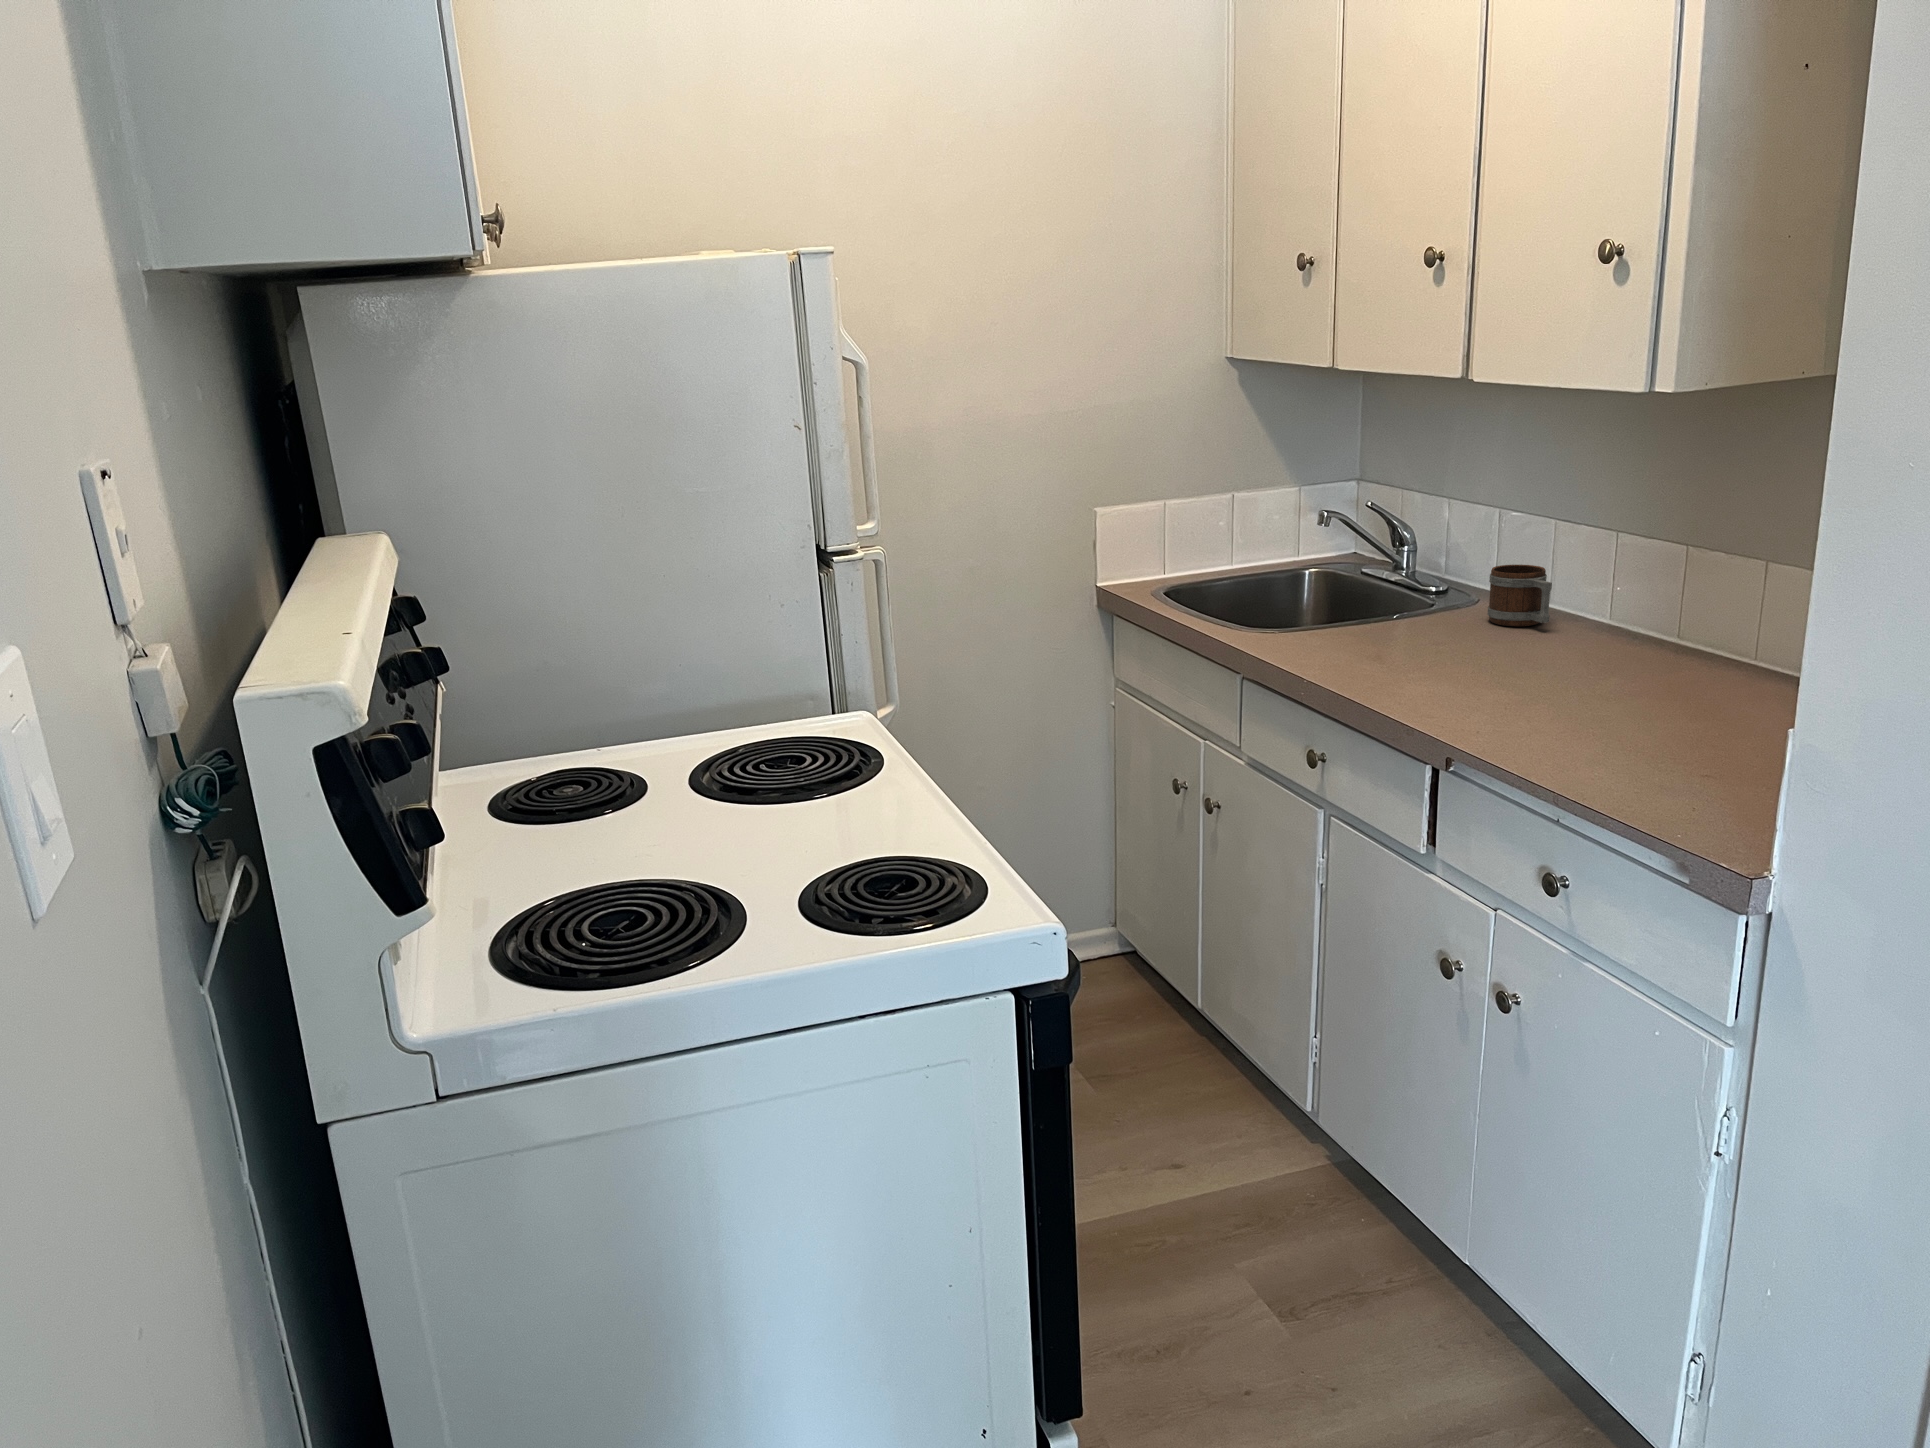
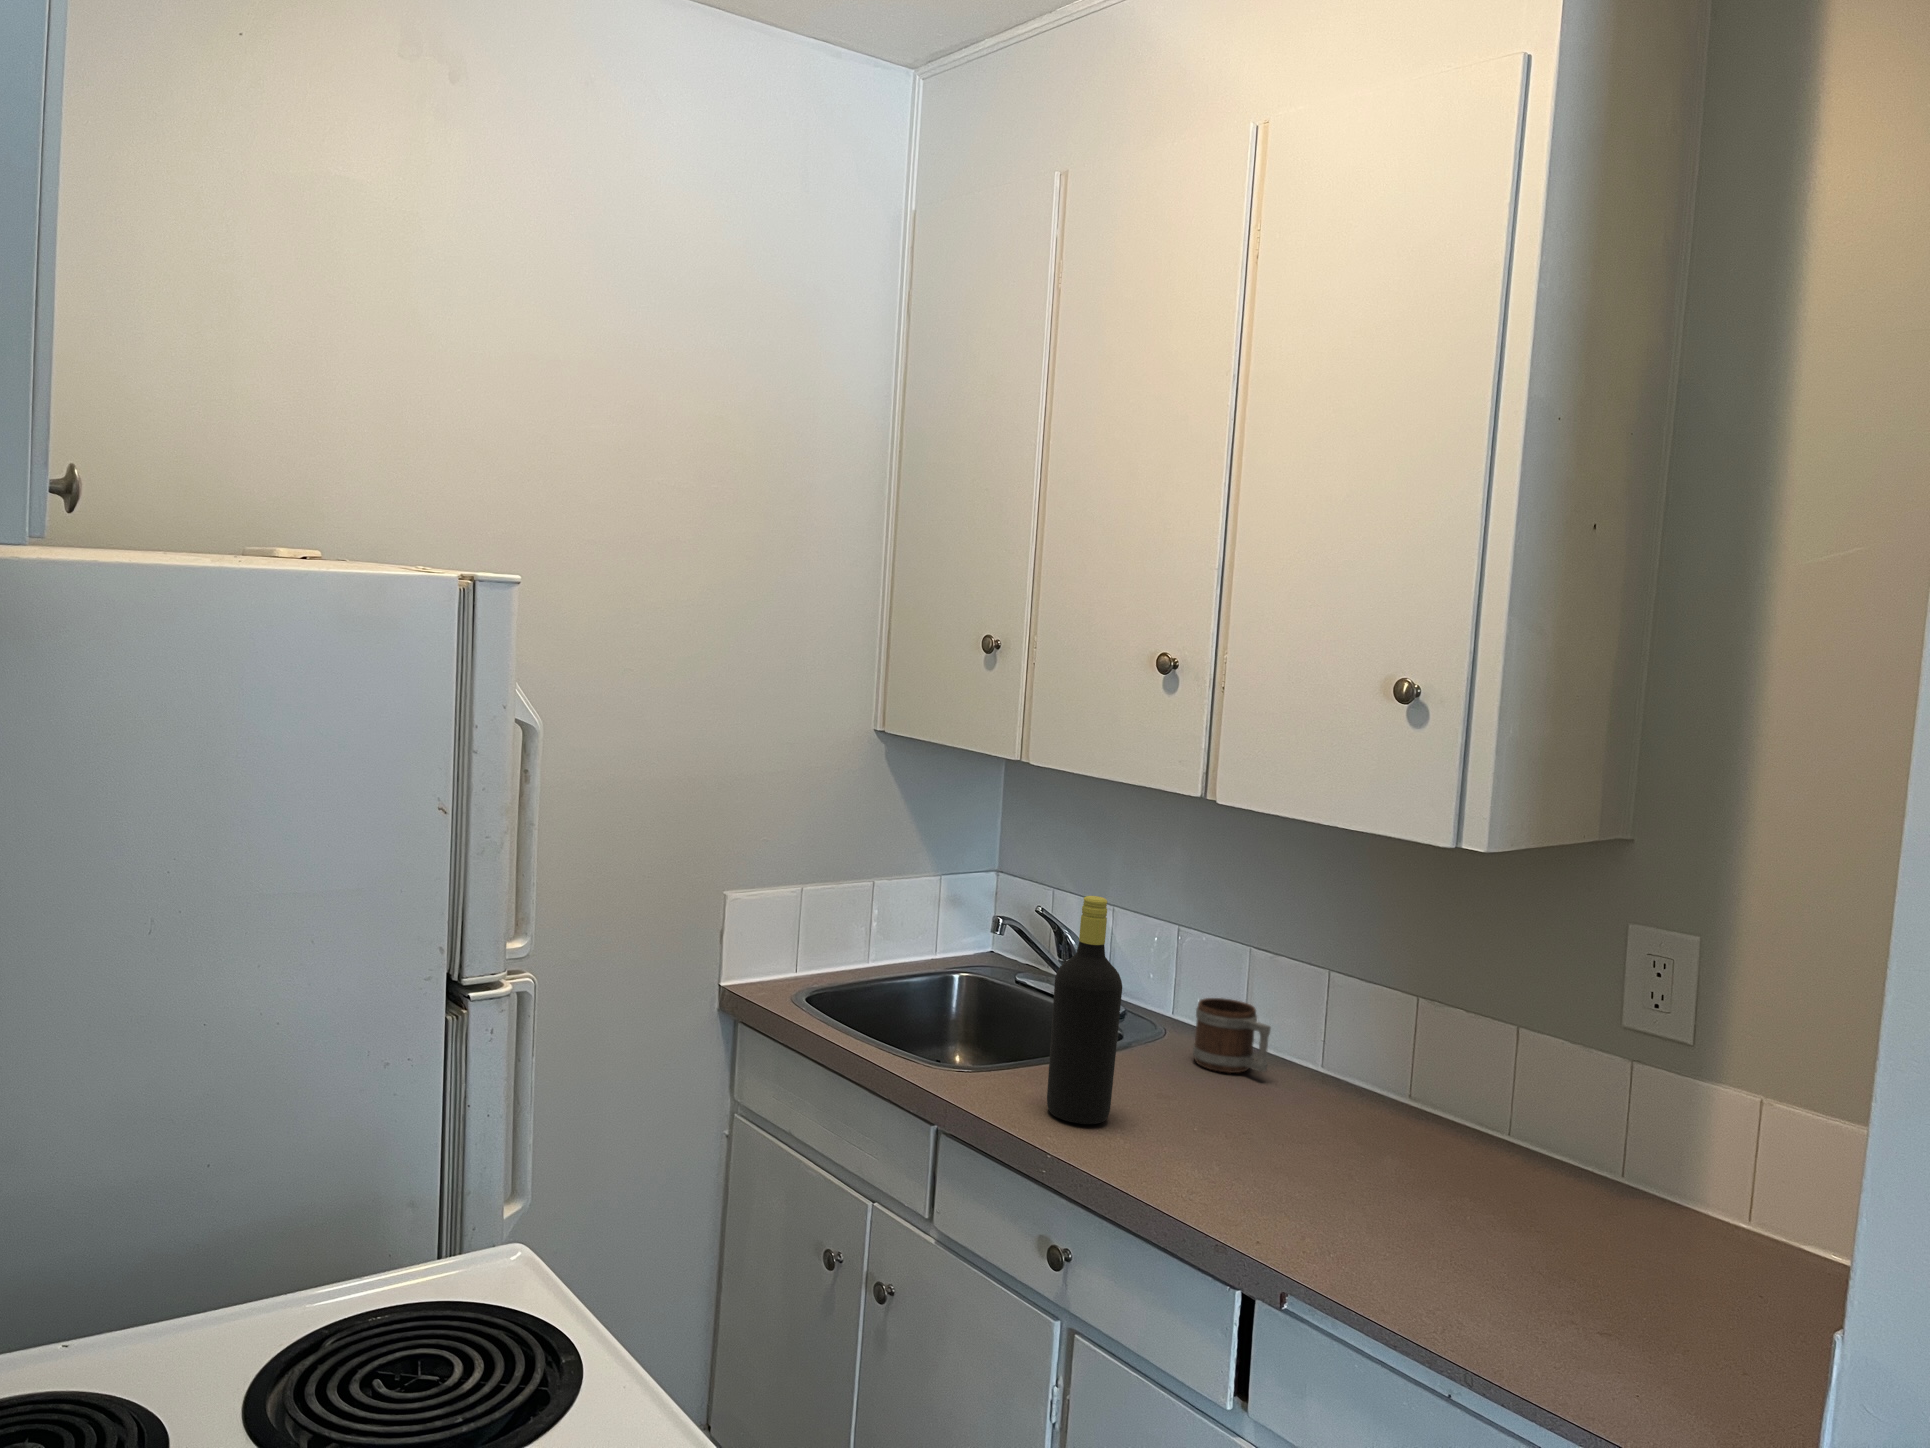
bottle: none [1321,474,1378,660] -> present [1047,896,1122,1124]

